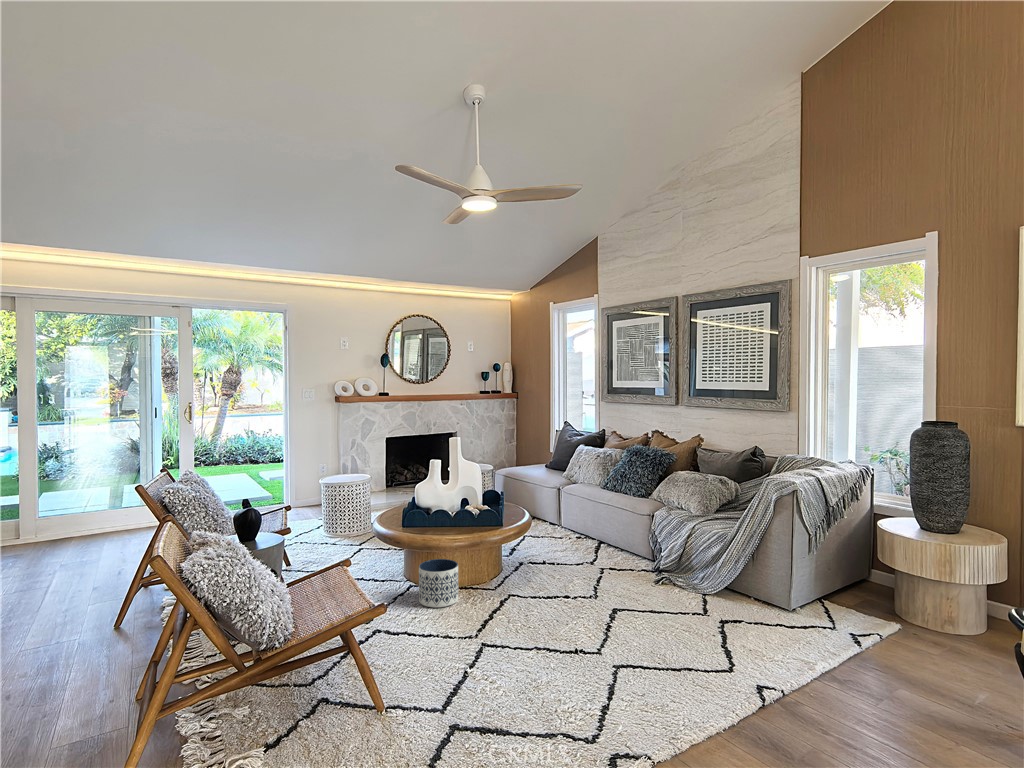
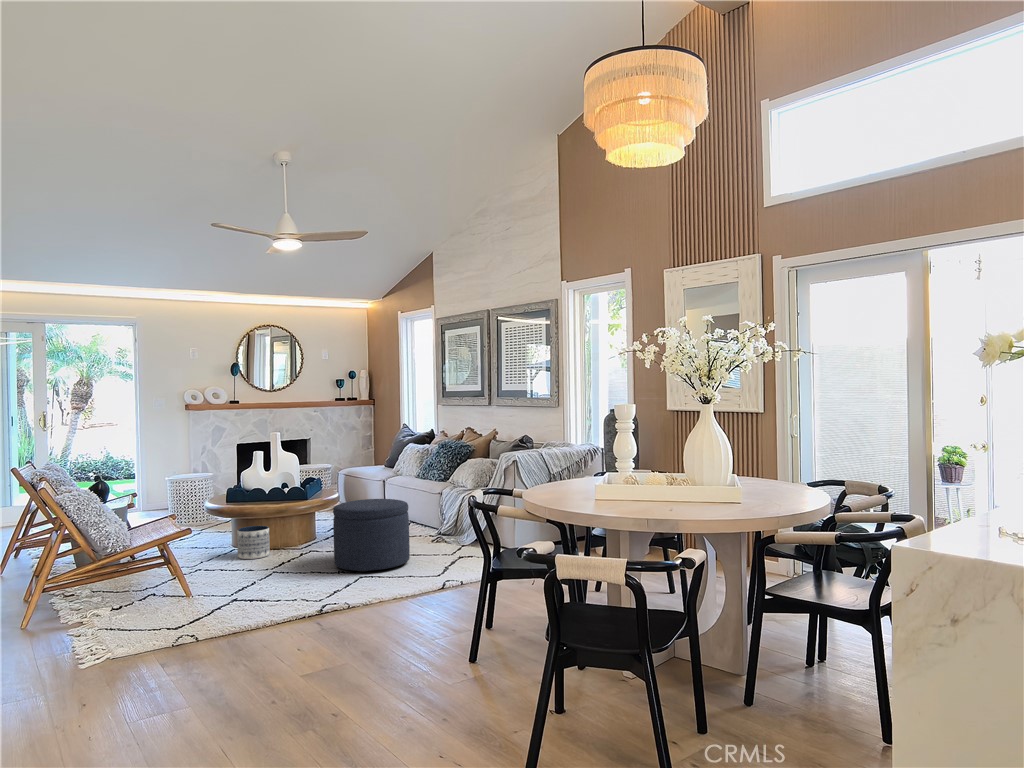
ottoman: none [557,535,661,651] -> present [333,499,410,572]

